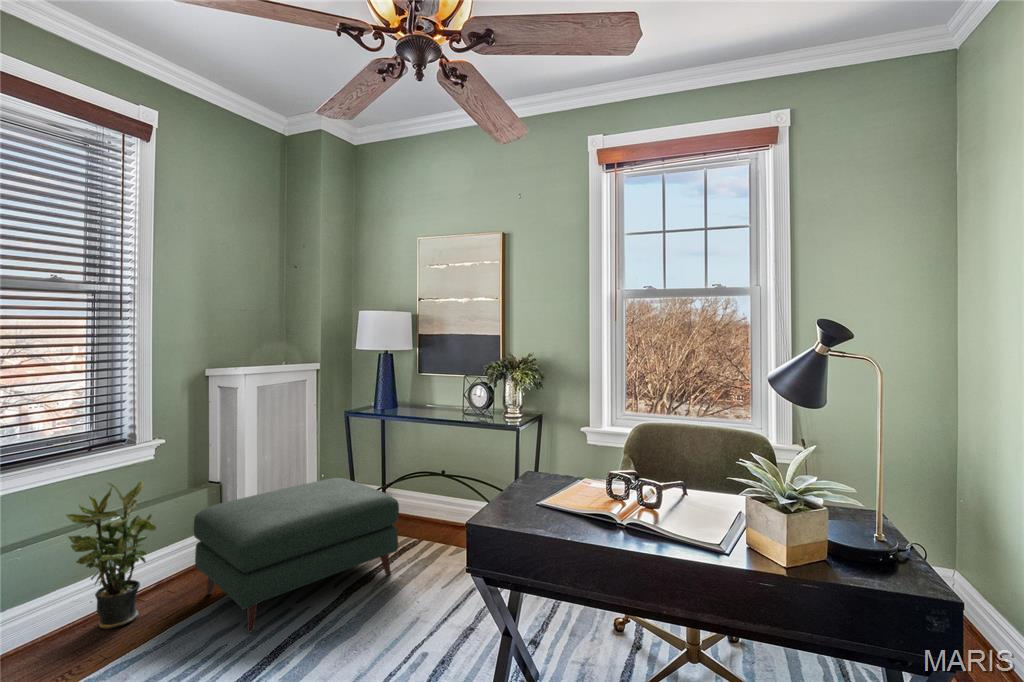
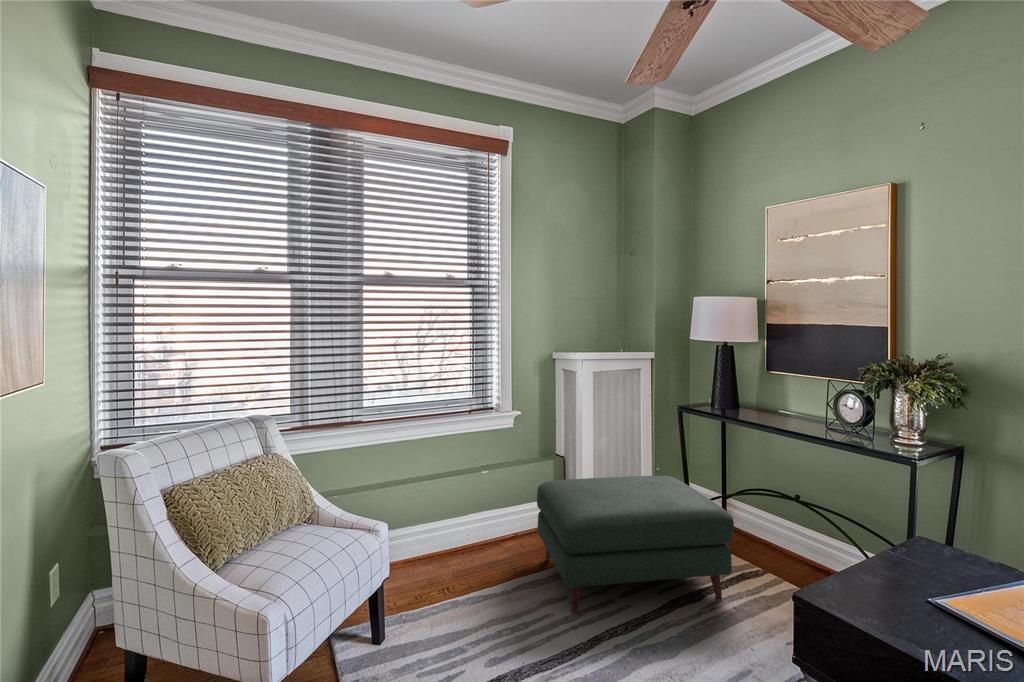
potted plant: present [66,480,156,629] -> none [449,445,509,567]

